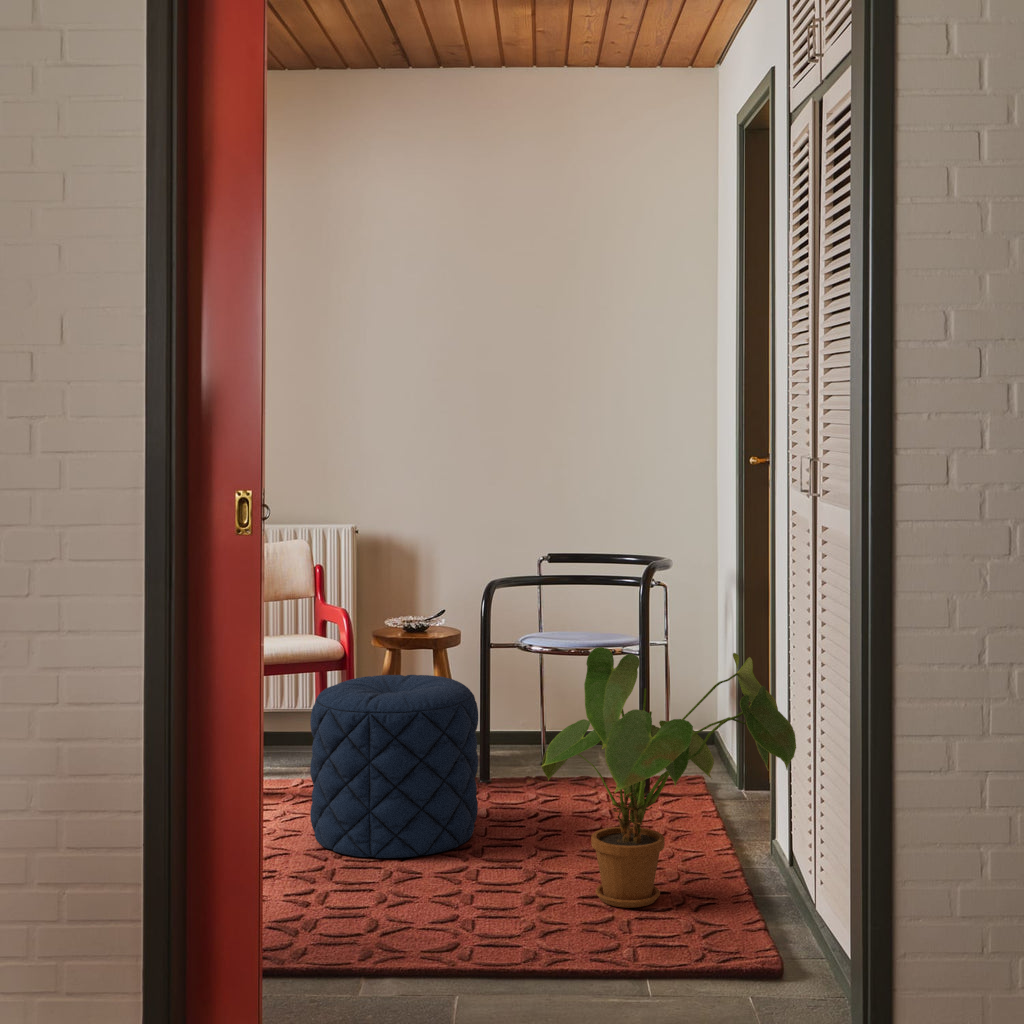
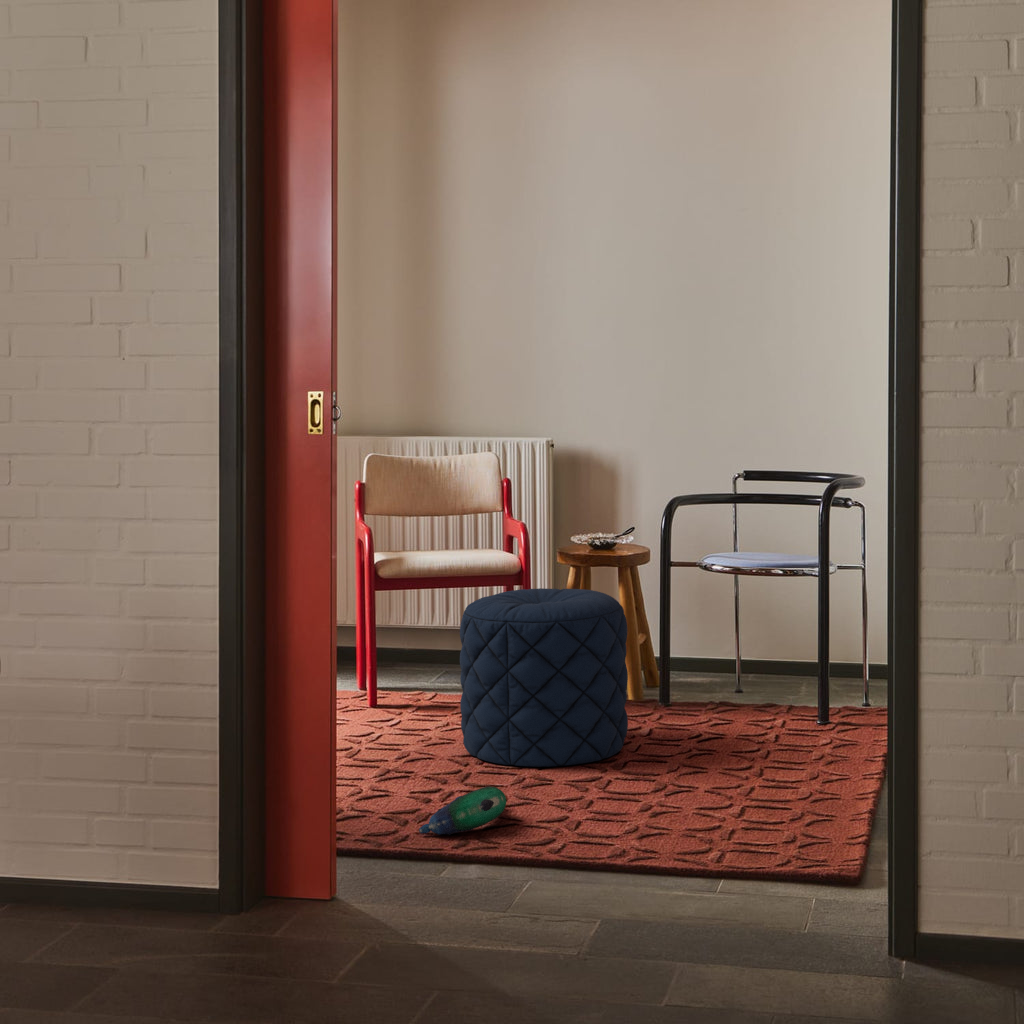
house plant: present [541,647,796,908] -> none [655,556,906,820]
plush toy: none [315,890,398,947] -> present [419,787,506,835]

